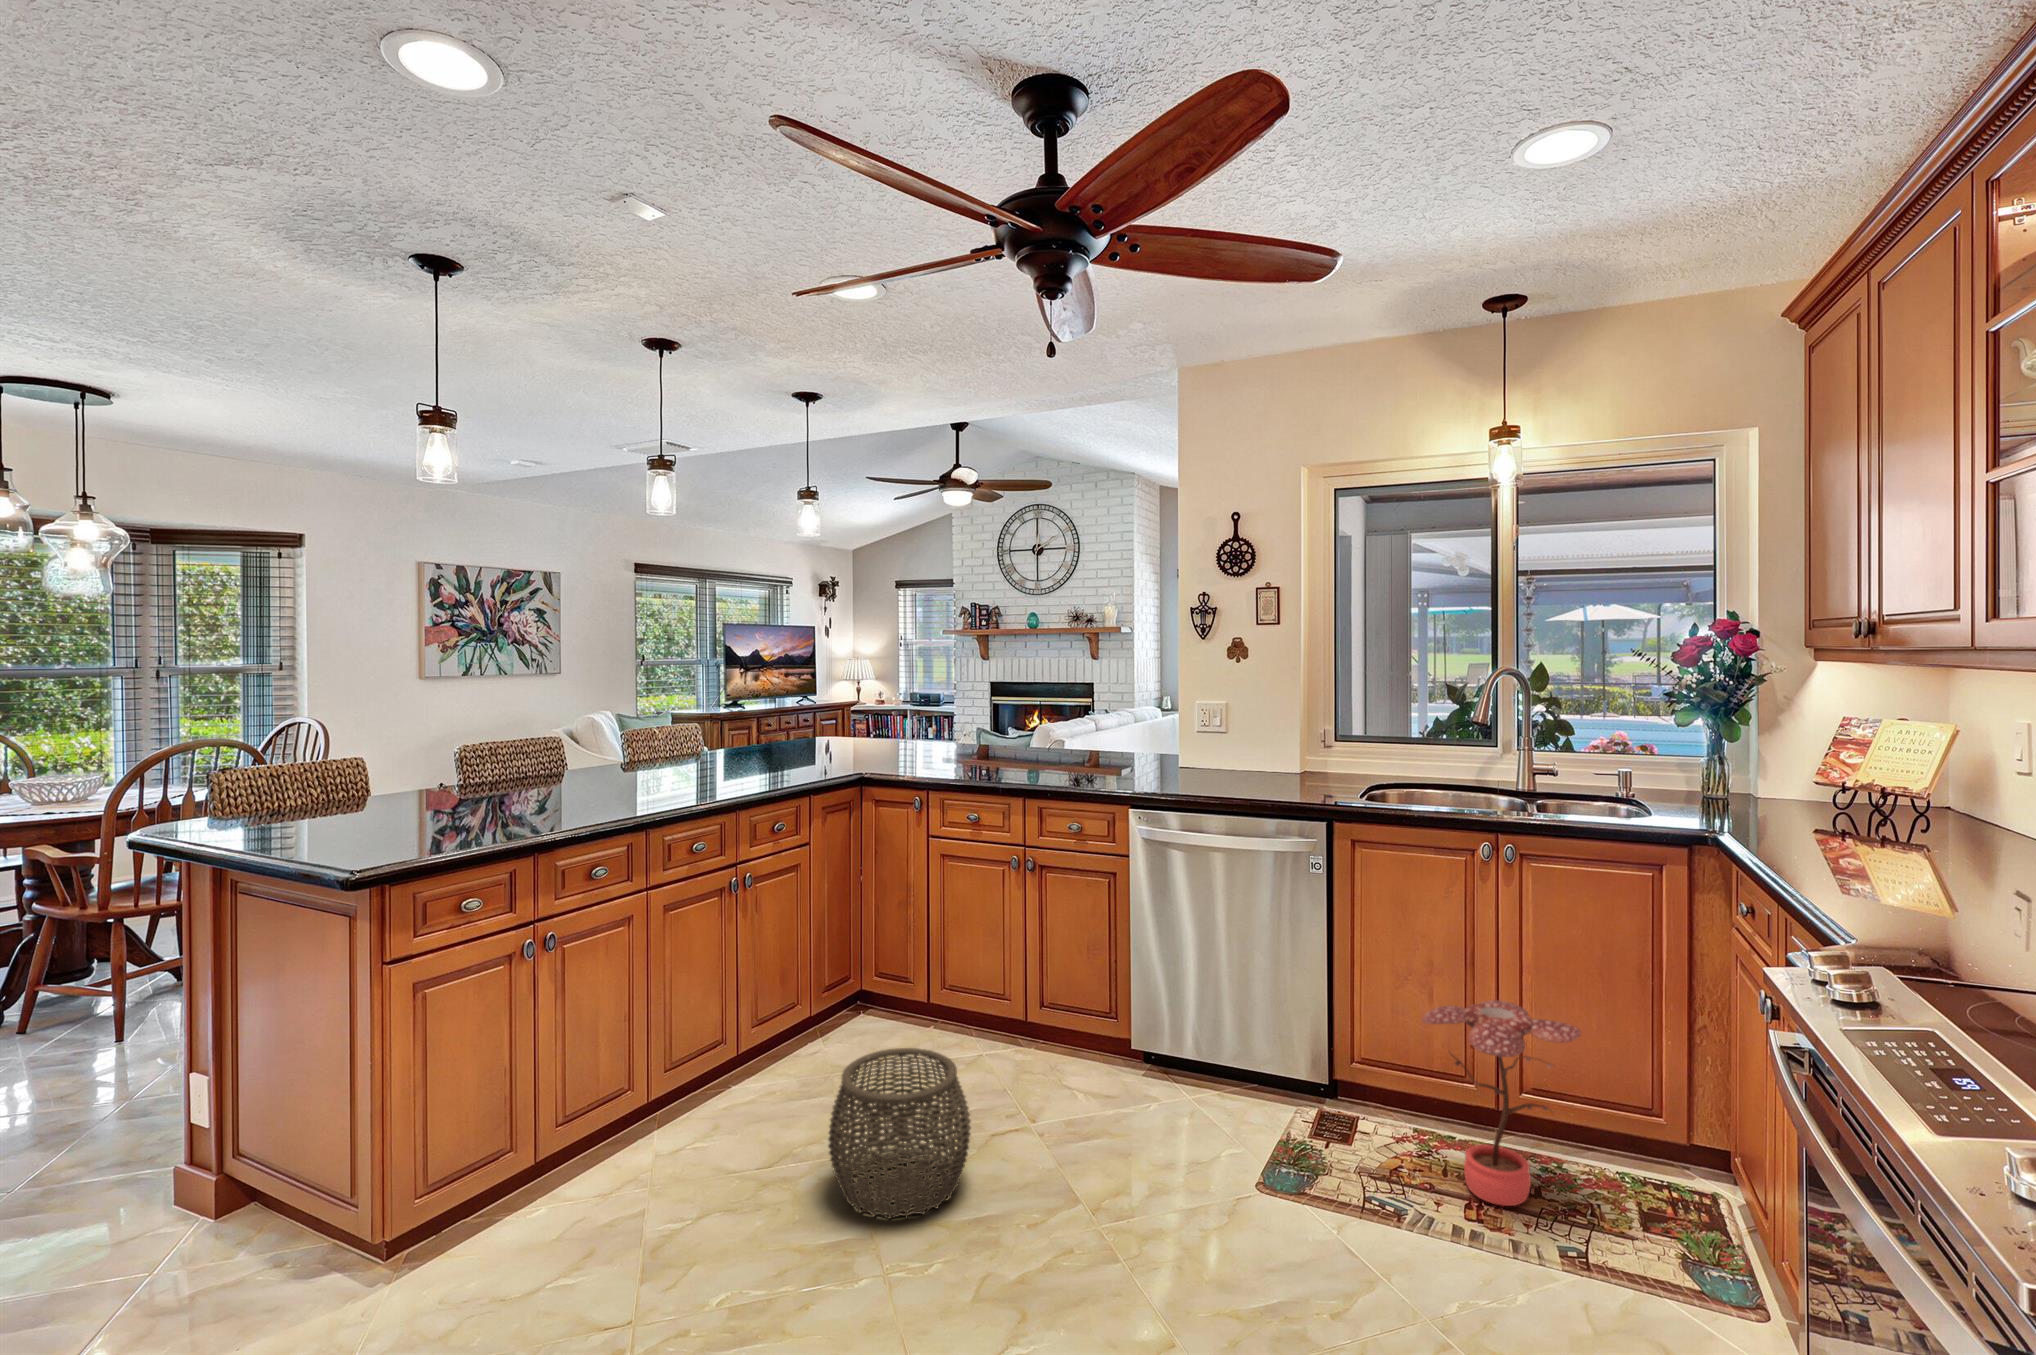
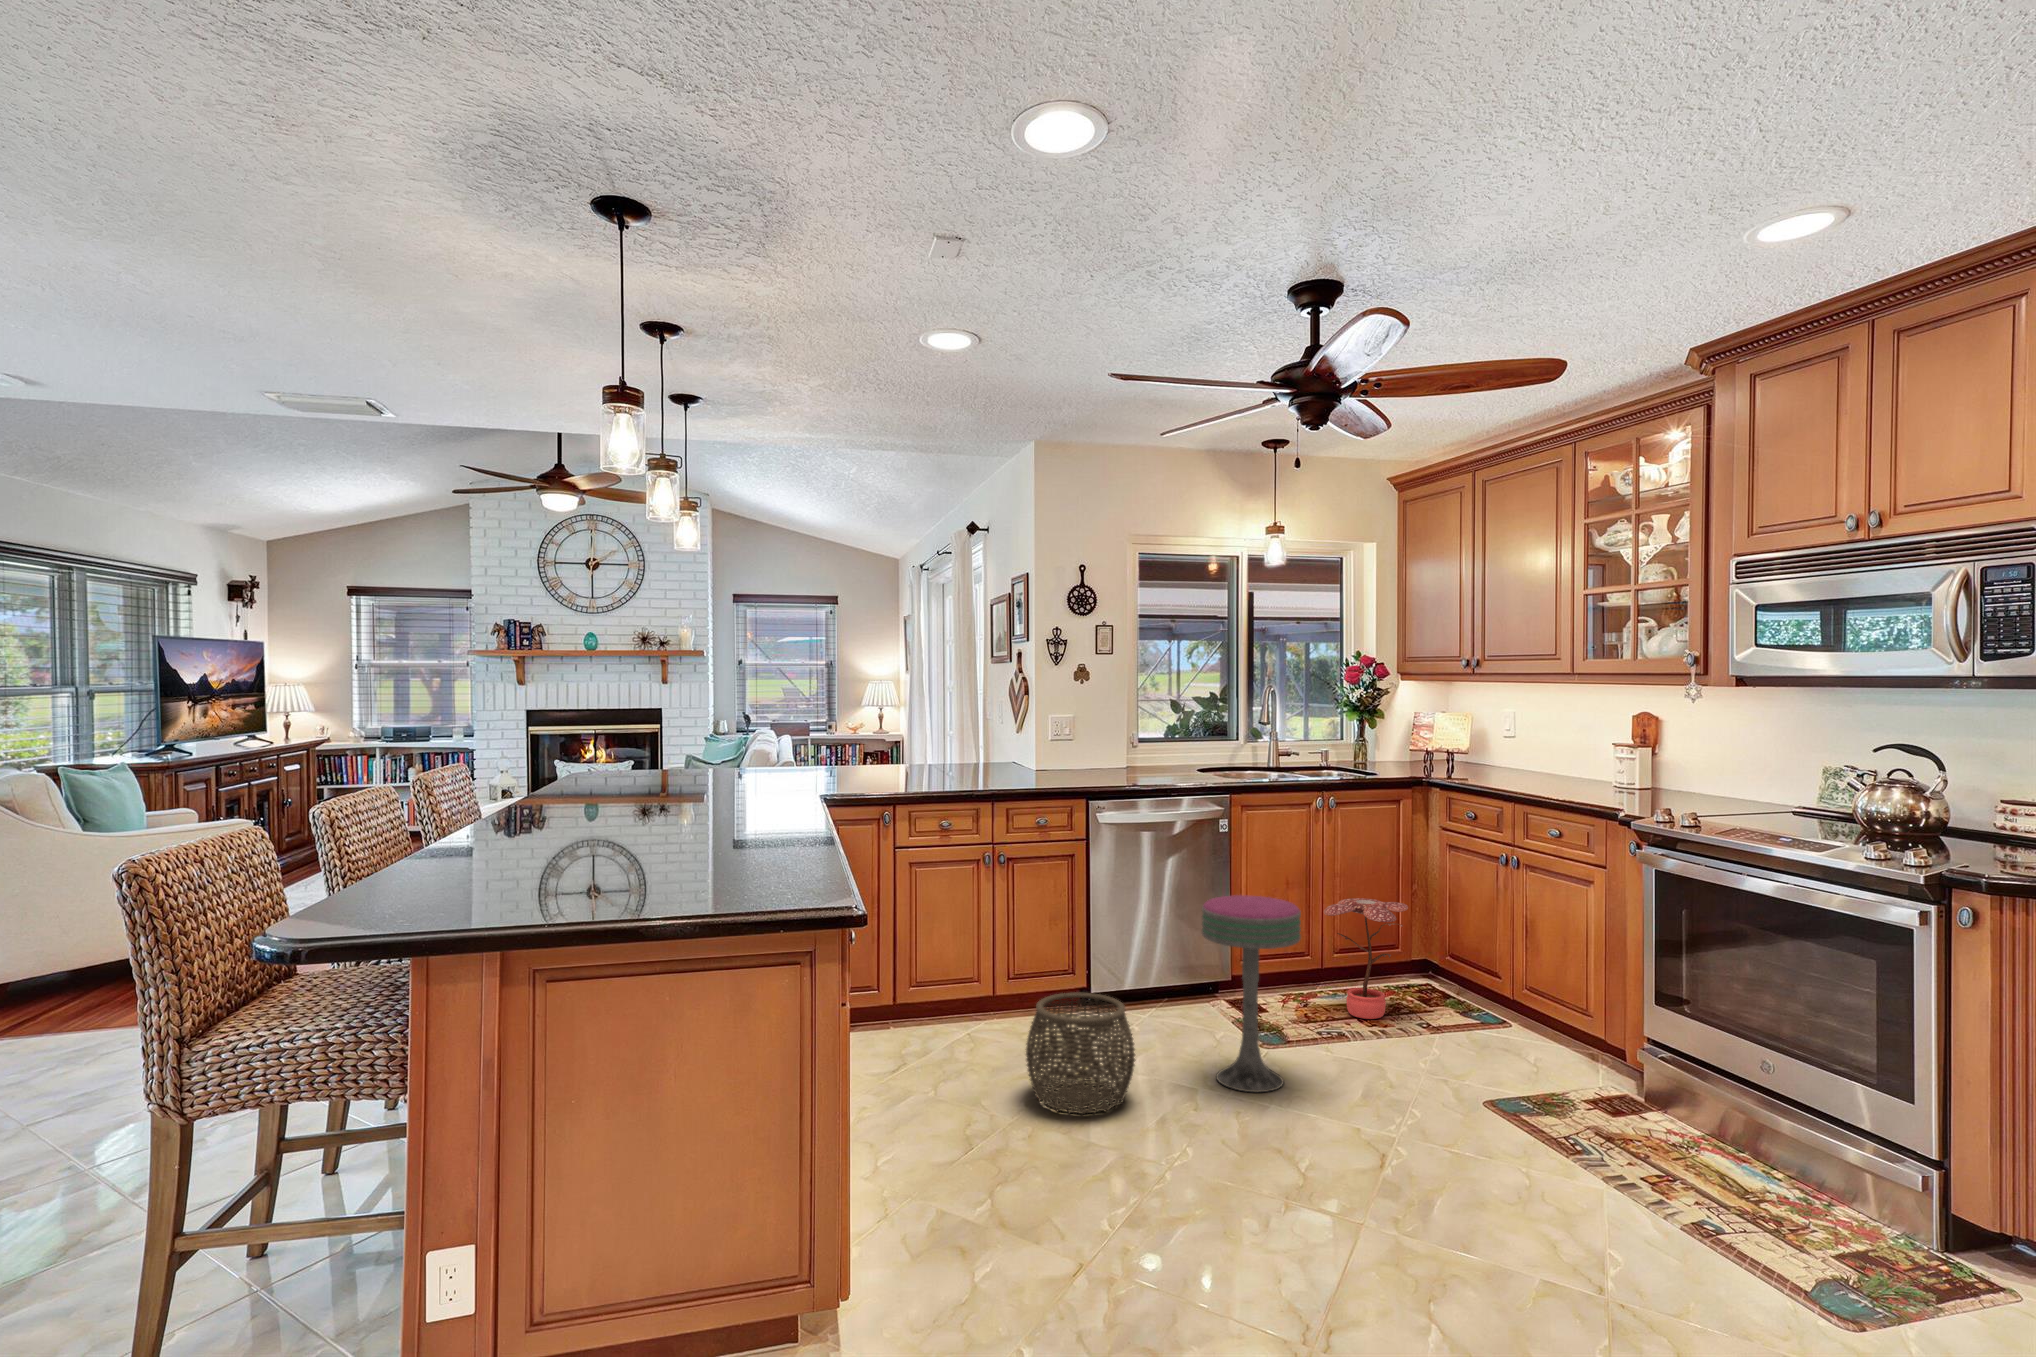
bar stool: none [1061,965,1206,1271] -> present [1202,895,1301,1092]

